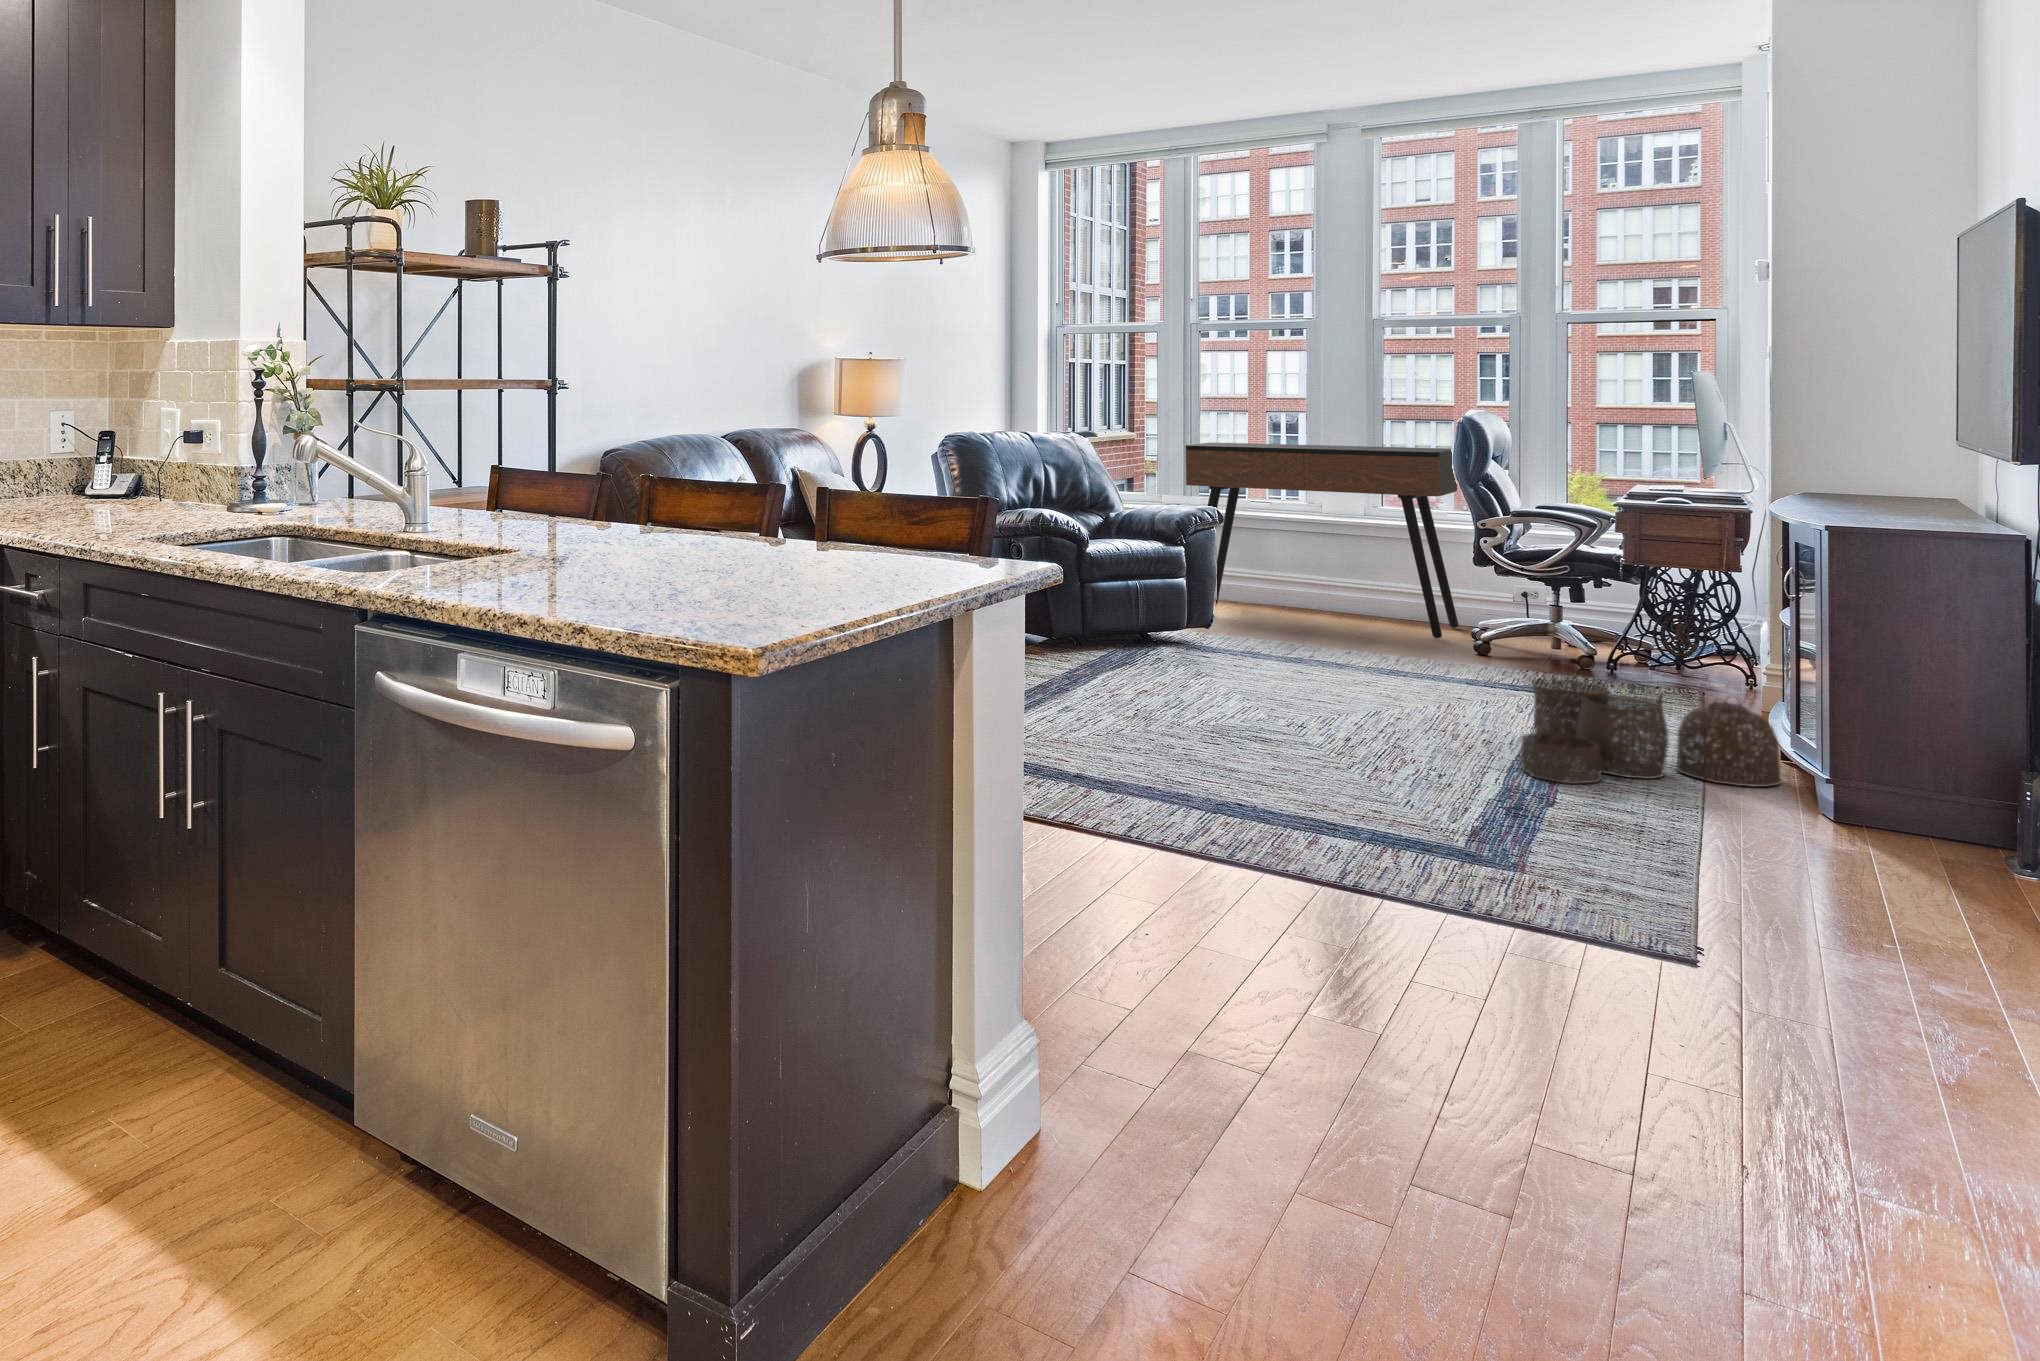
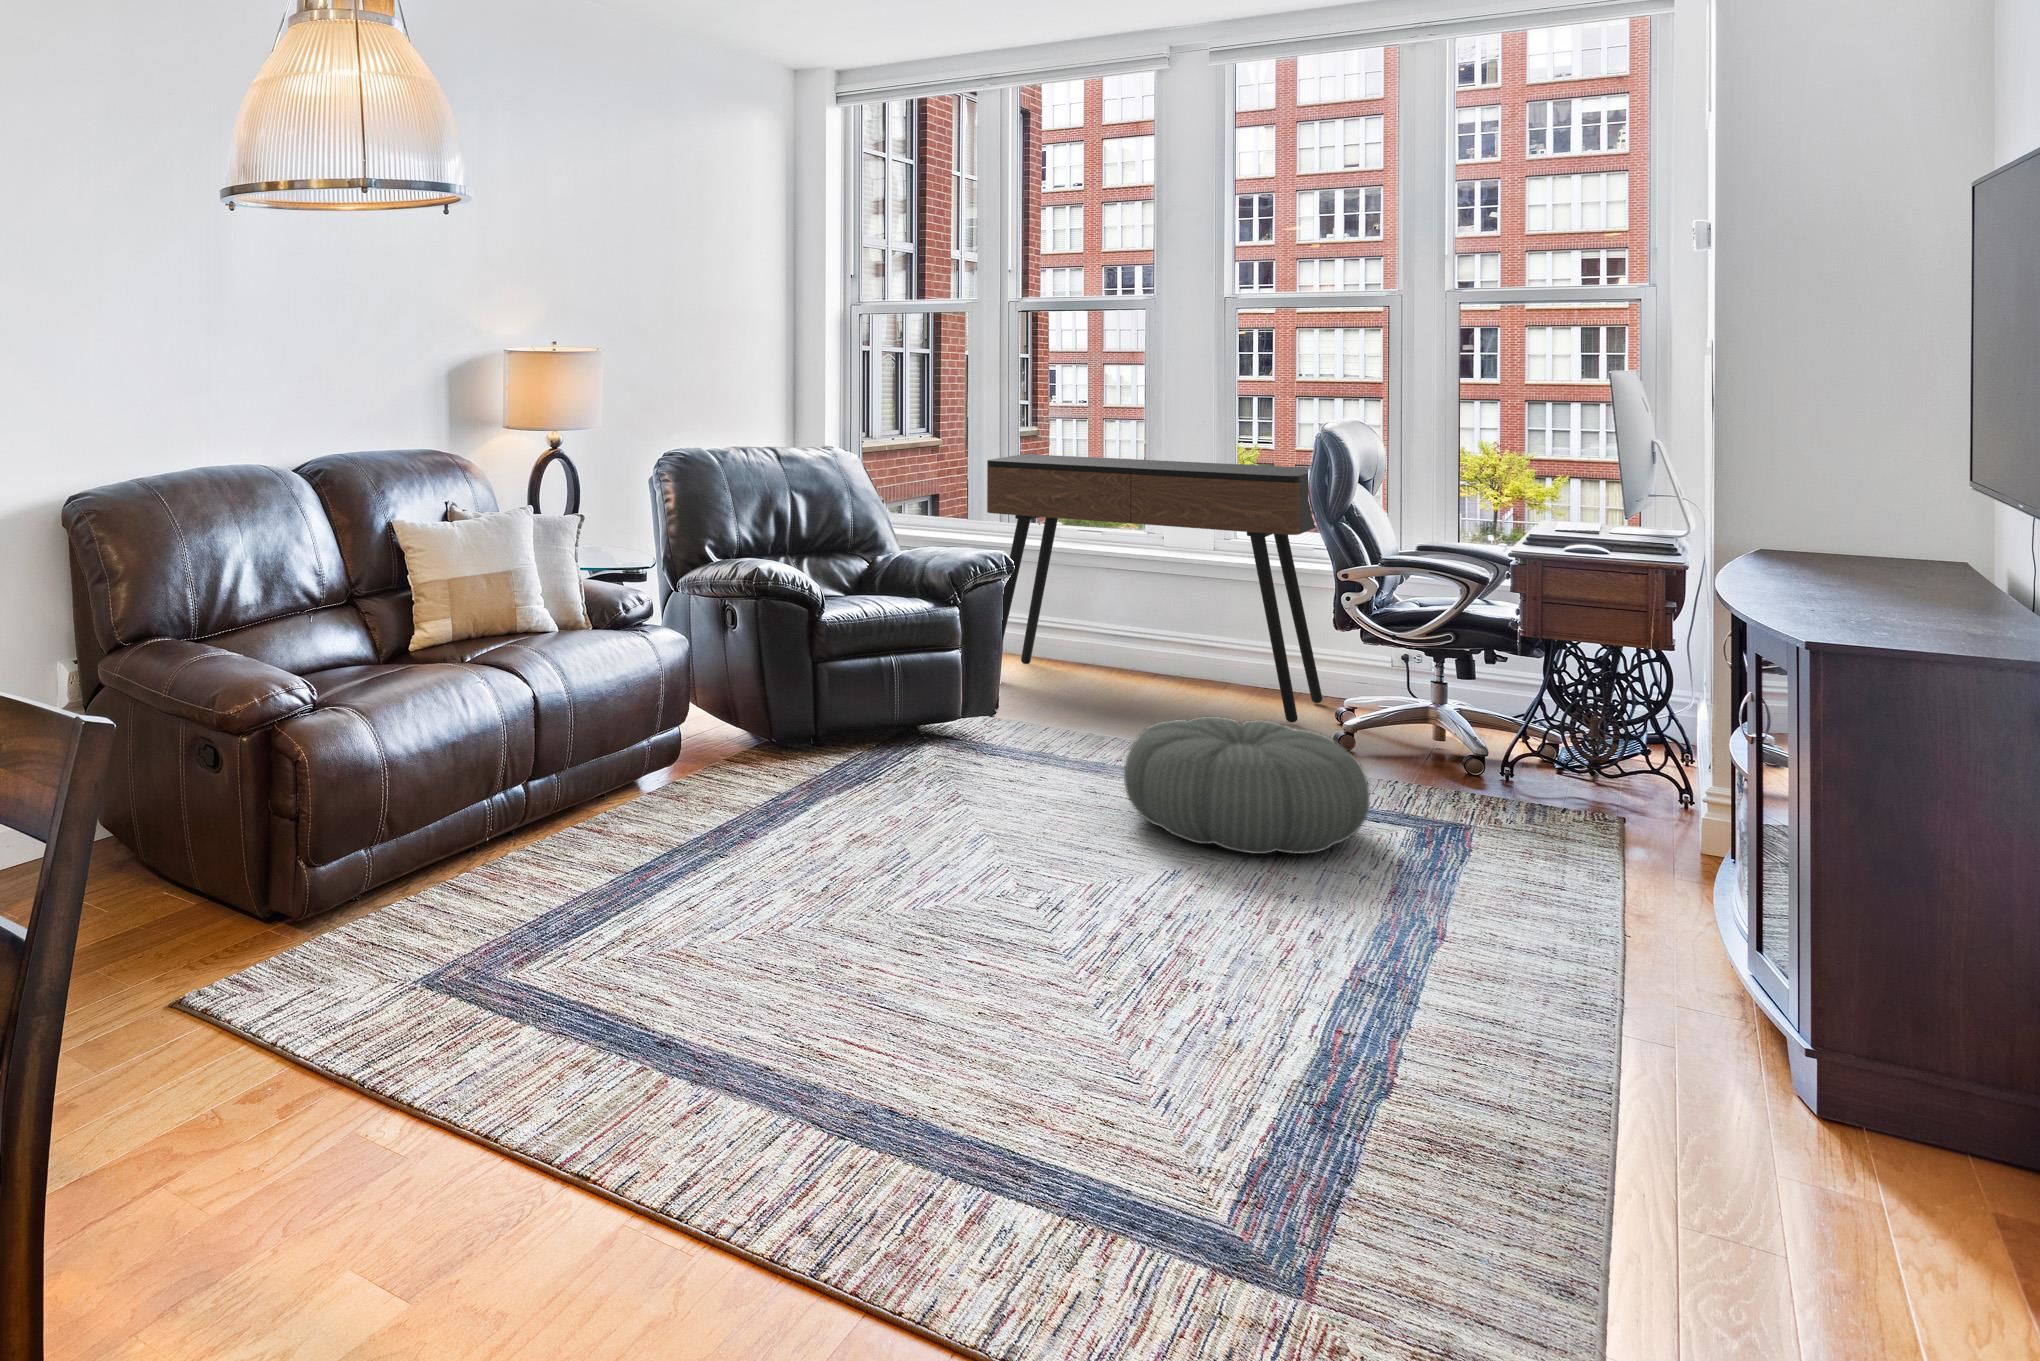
pouf: none [1326,617,1513,706] -> present [1124,716,1370,854]
woven basket: present [1521,673,1781,787] -> none [1357,824,1727,1023]

